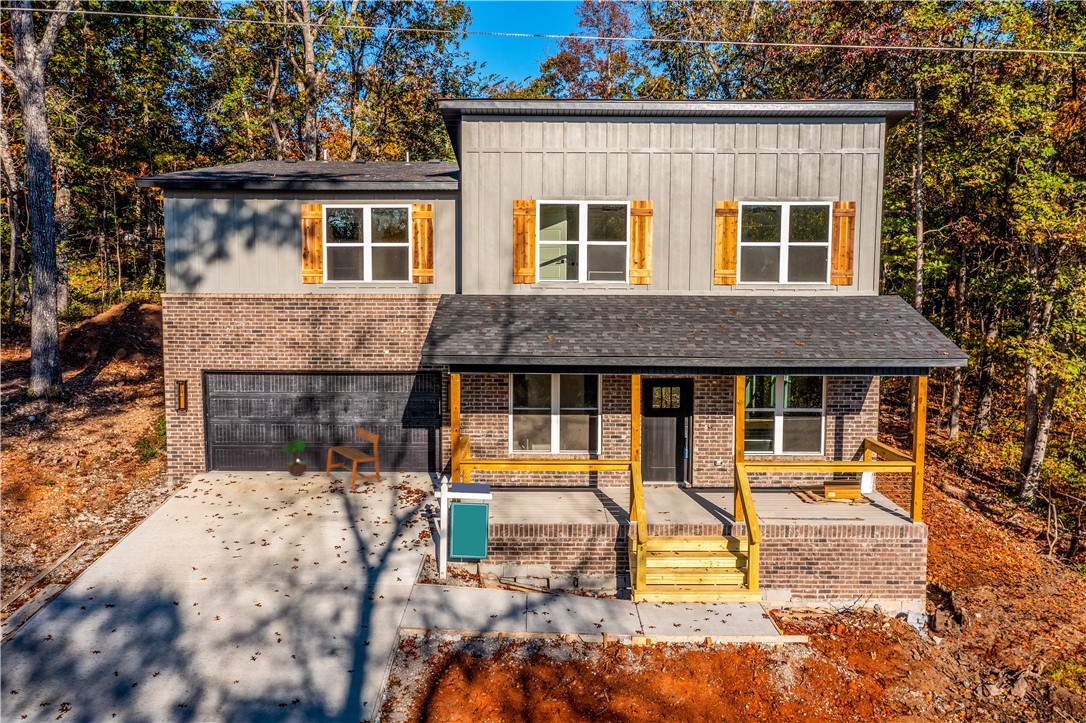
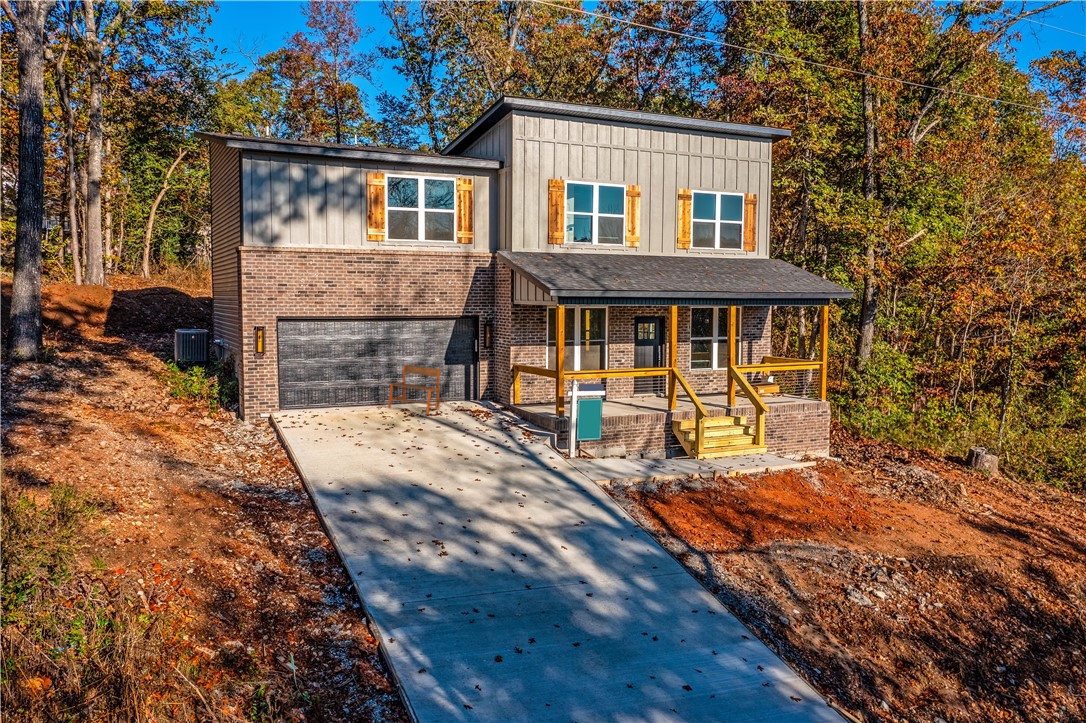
potted tree: present [282,439,307,476] -> none [354,374,375,410]

